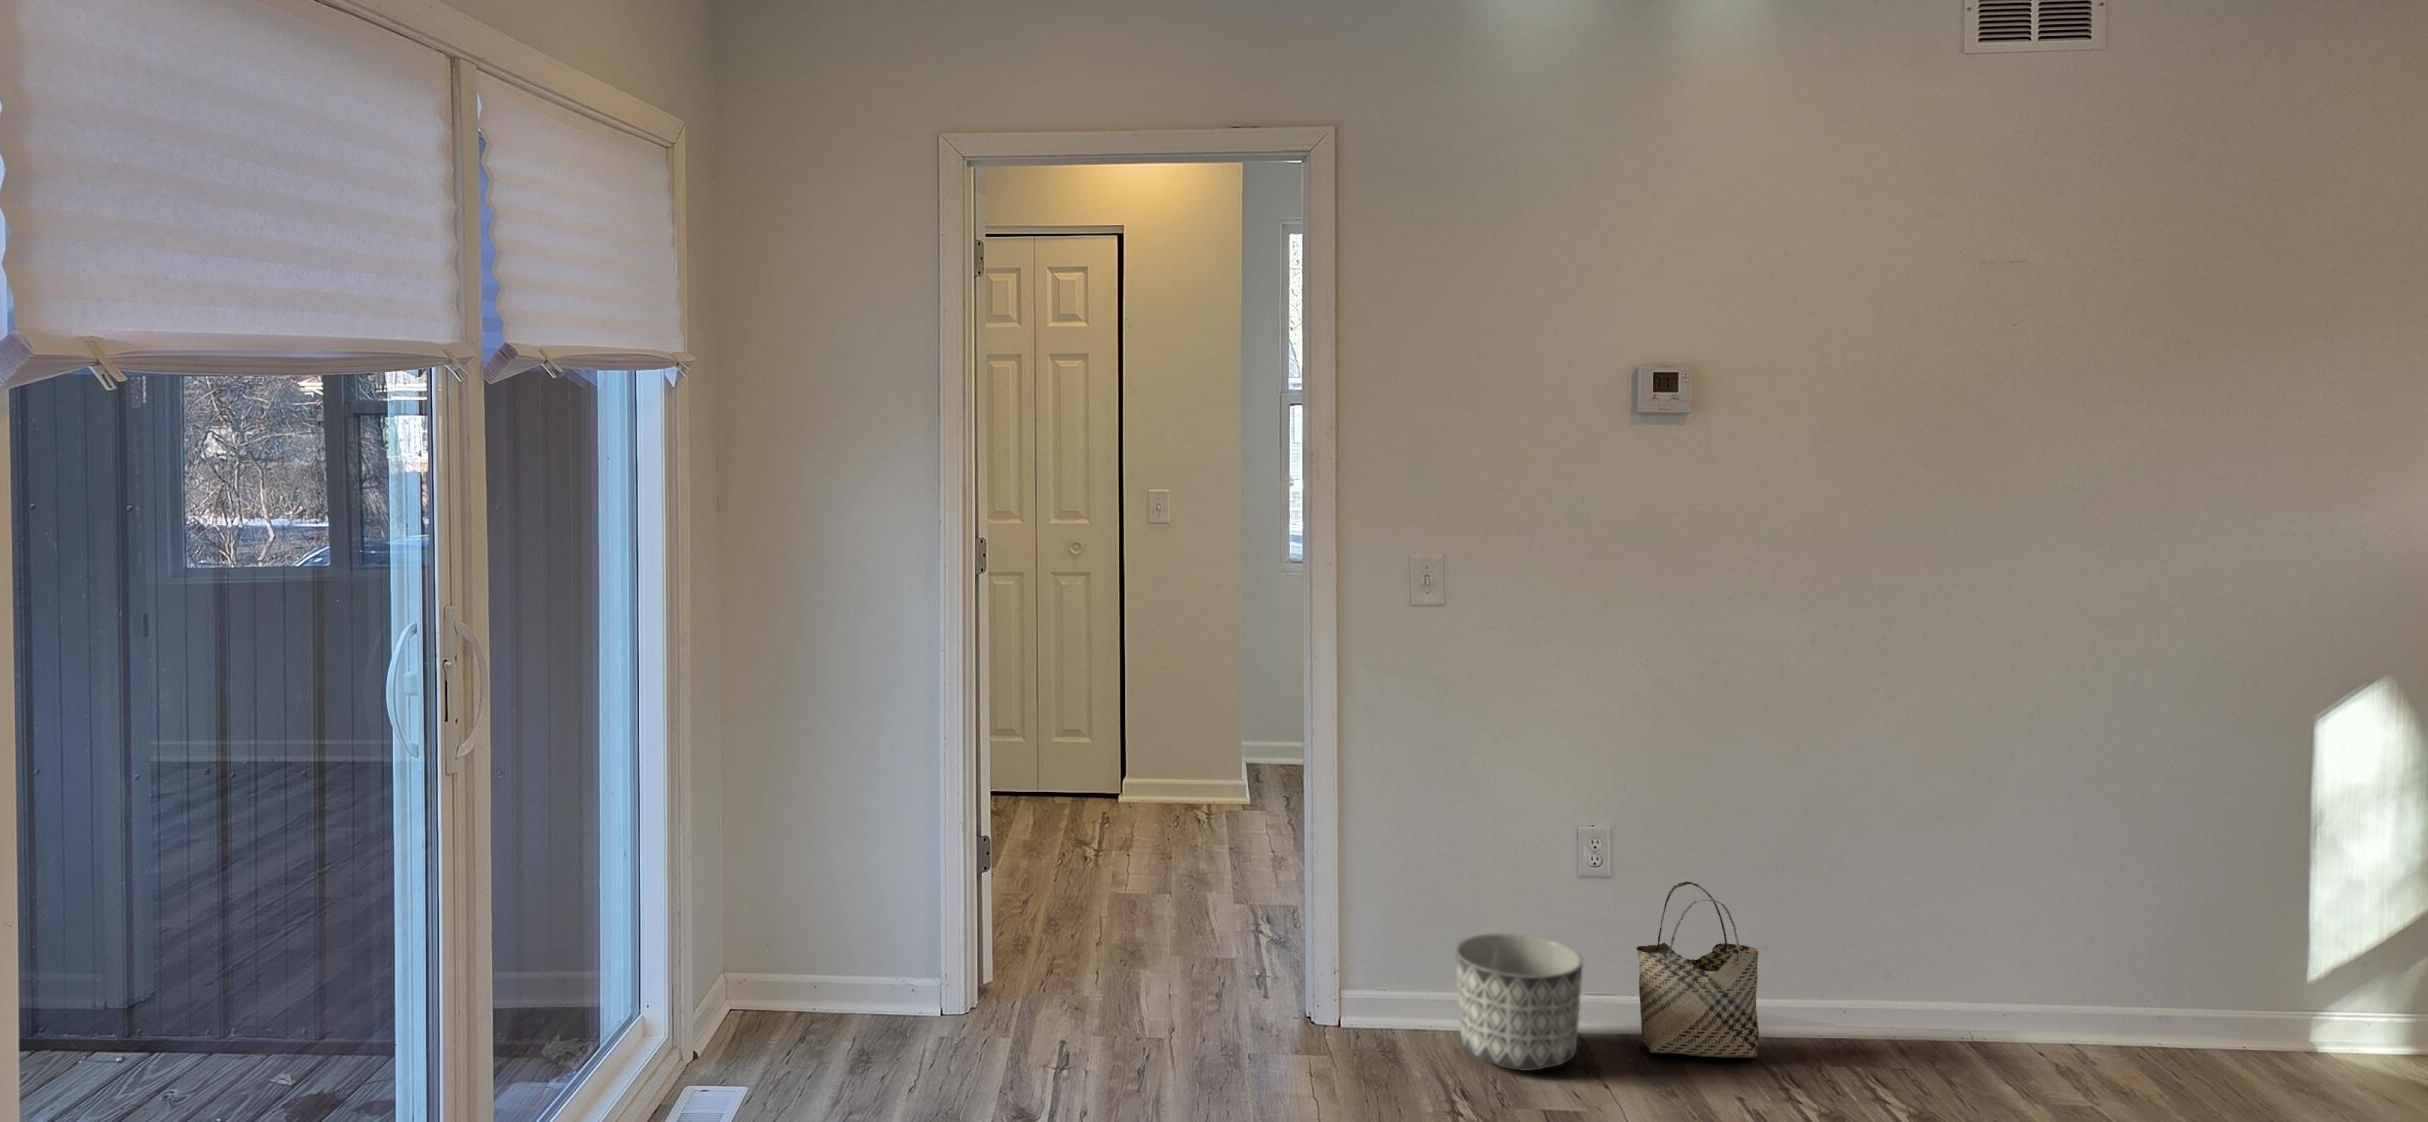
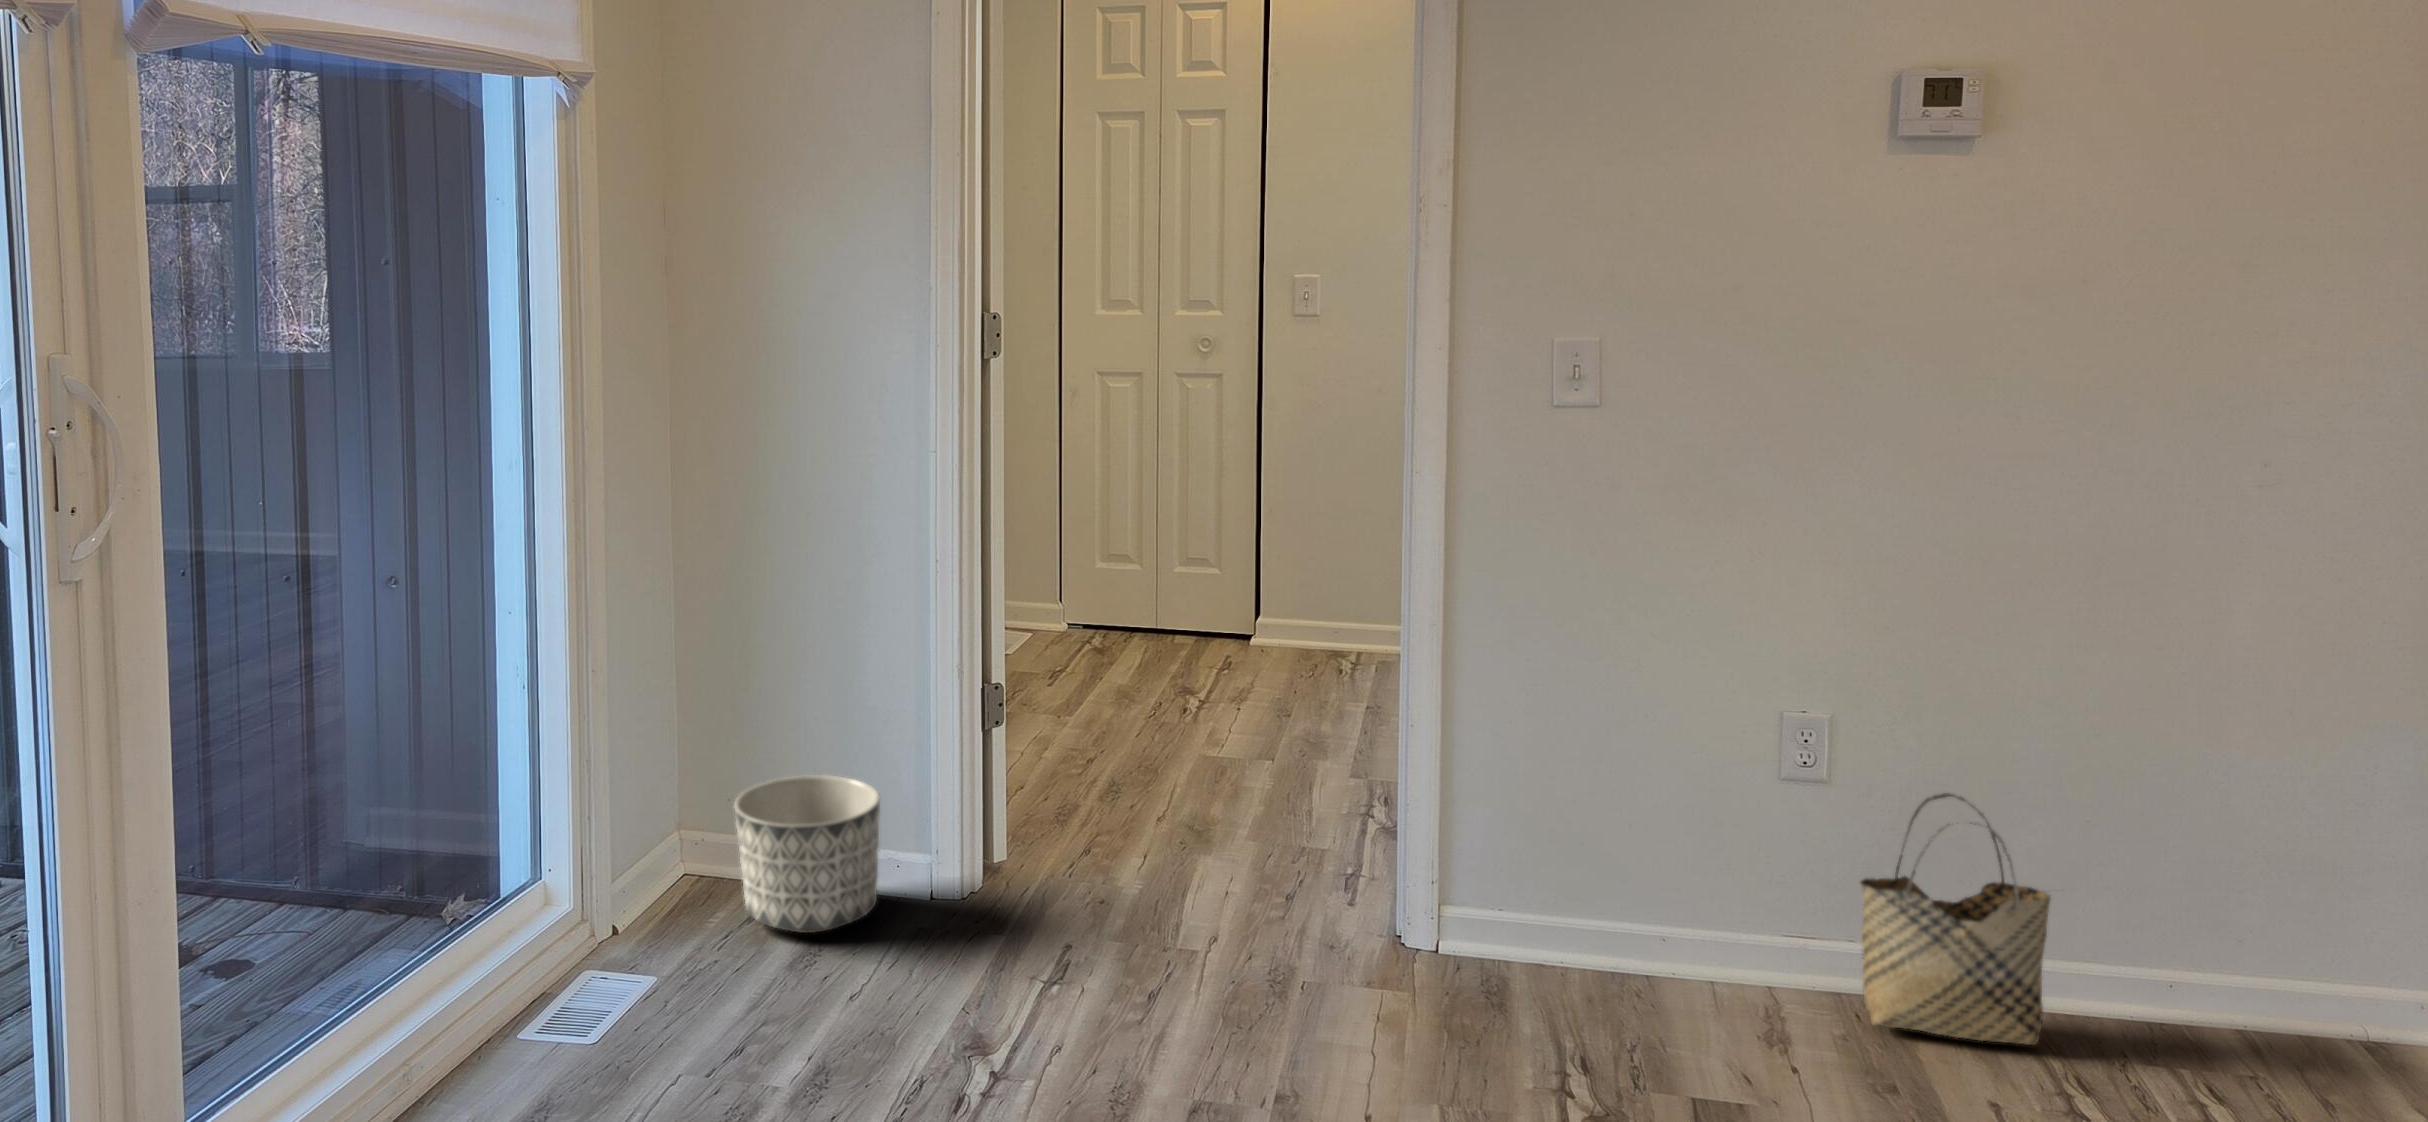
planter: present [1455,933,1583,1071] -> present [734,775,880,933]

